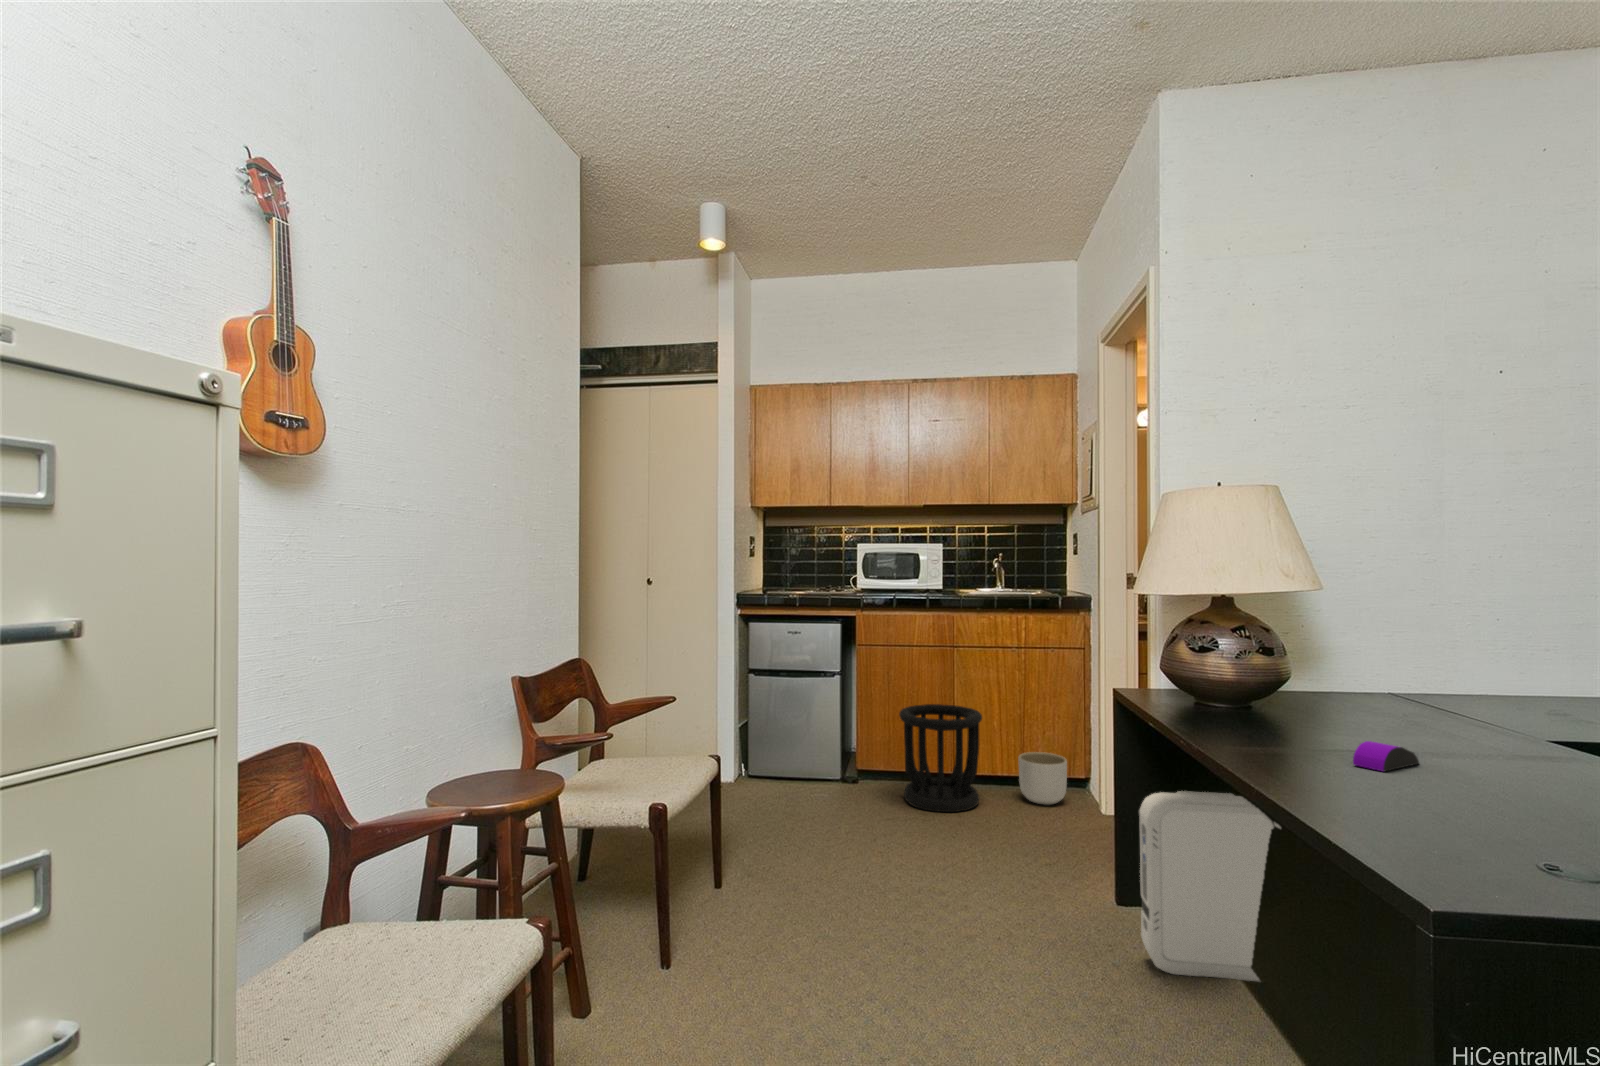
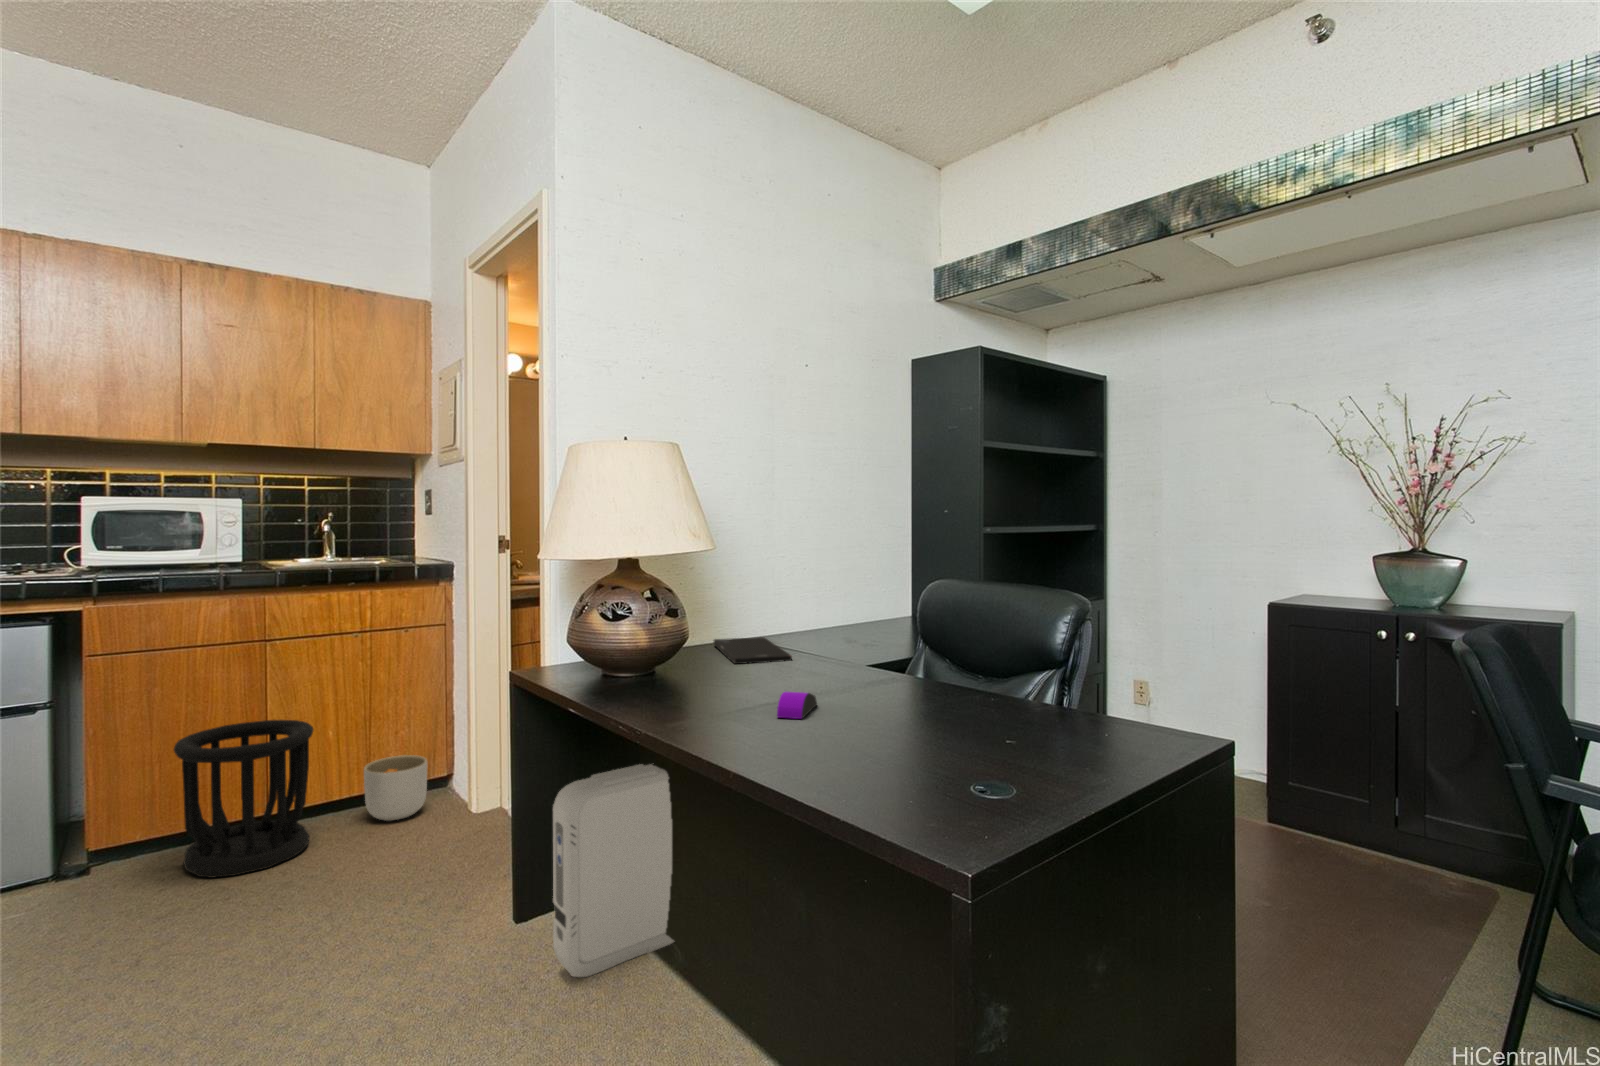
smartphone: none [1341,687,1434,721] -> present [714,637,792,664]

